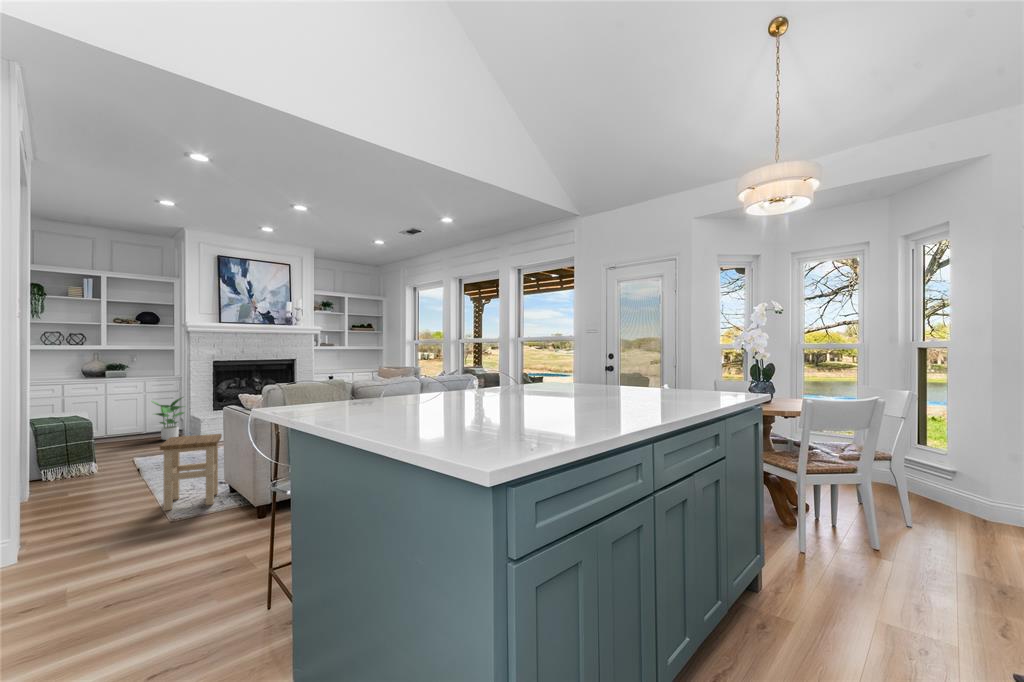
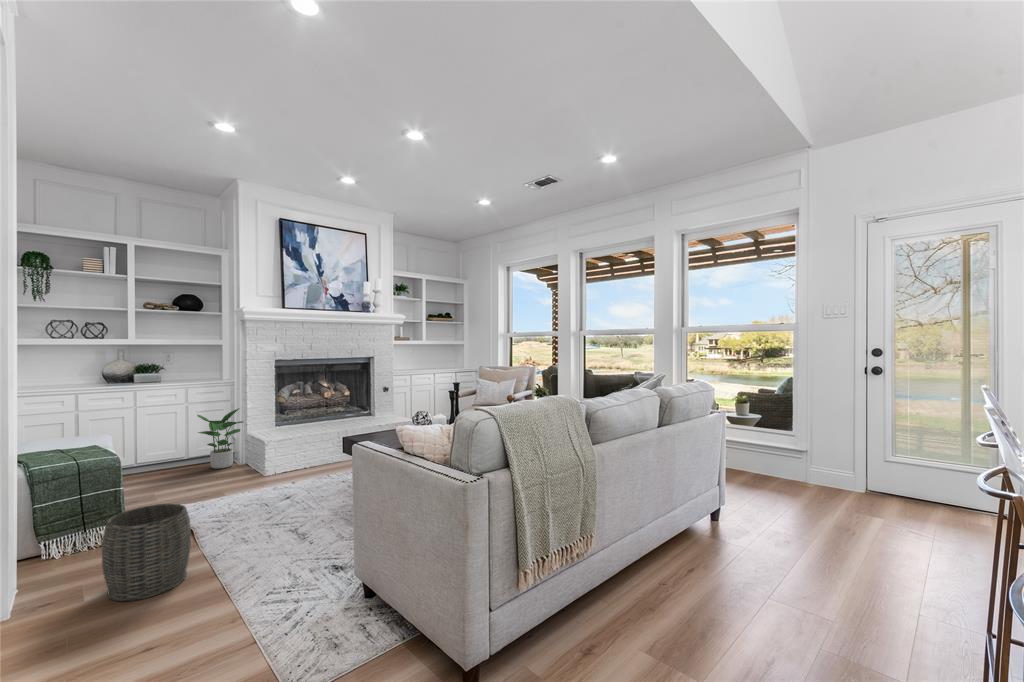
stool: present [160,434,222,511] -> none [254,490,354,656]
woven basket: none [81,445,135,495] -> present [102,503,191,601]

